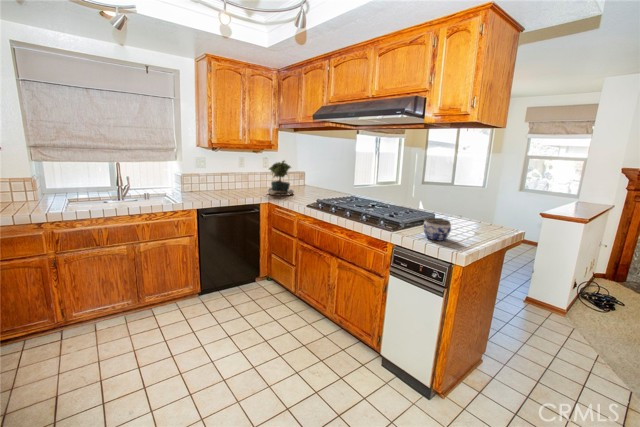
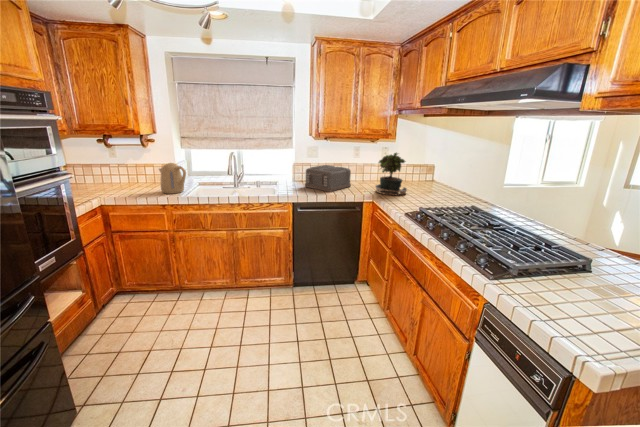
kettle: none [19,174,64,211] -> present [159,163,186,194]
toaster: none [200,174,243,197] -> present [305,165,351,192]
jar: present [423,218,451,241] -> none [542,271,600,318]

